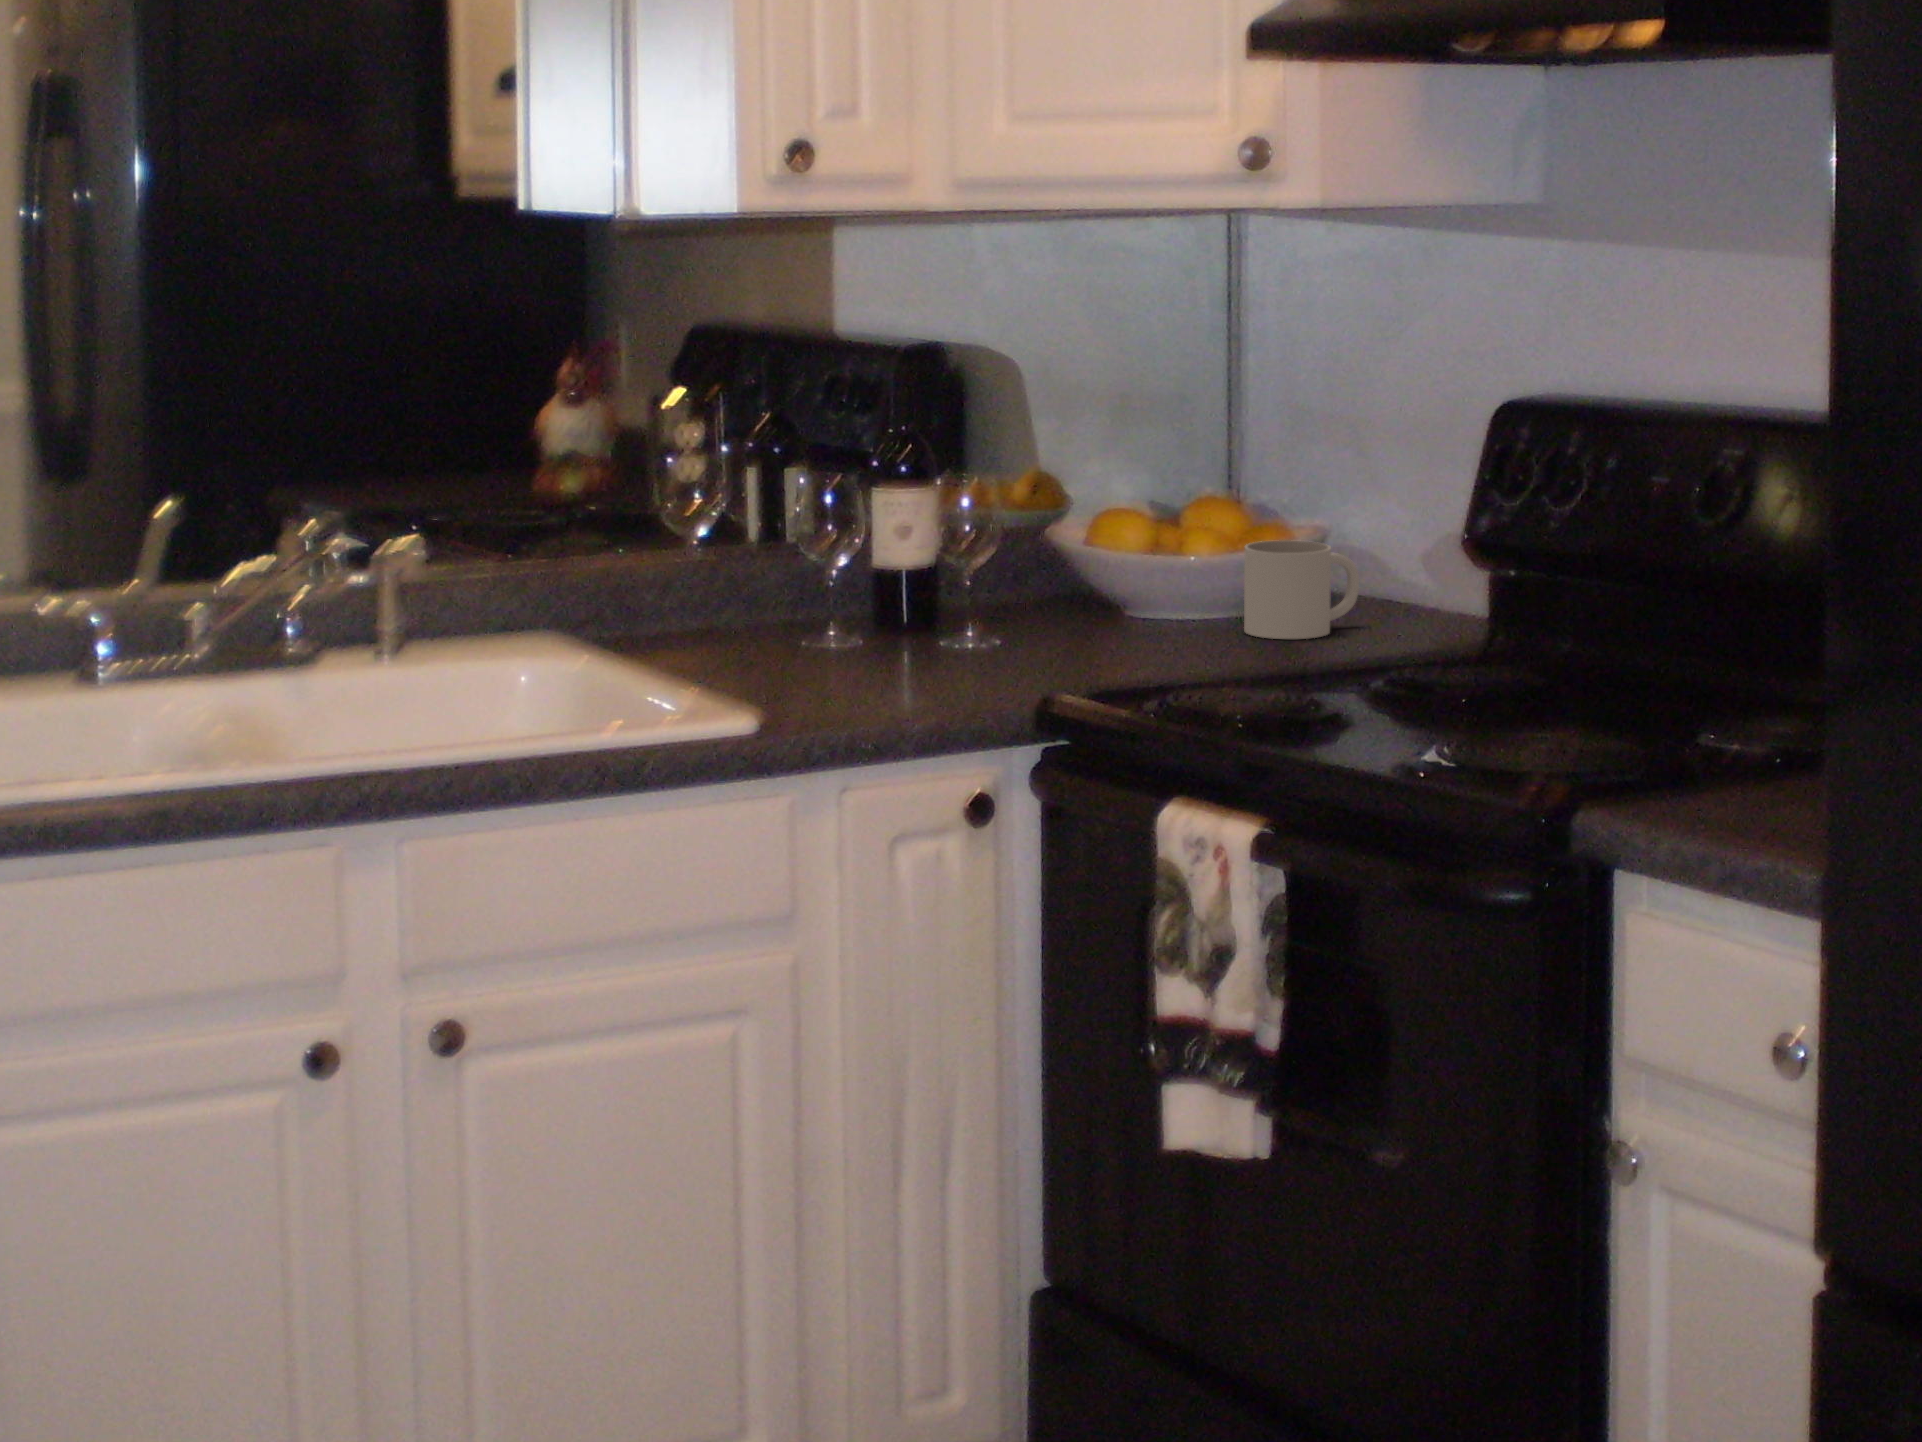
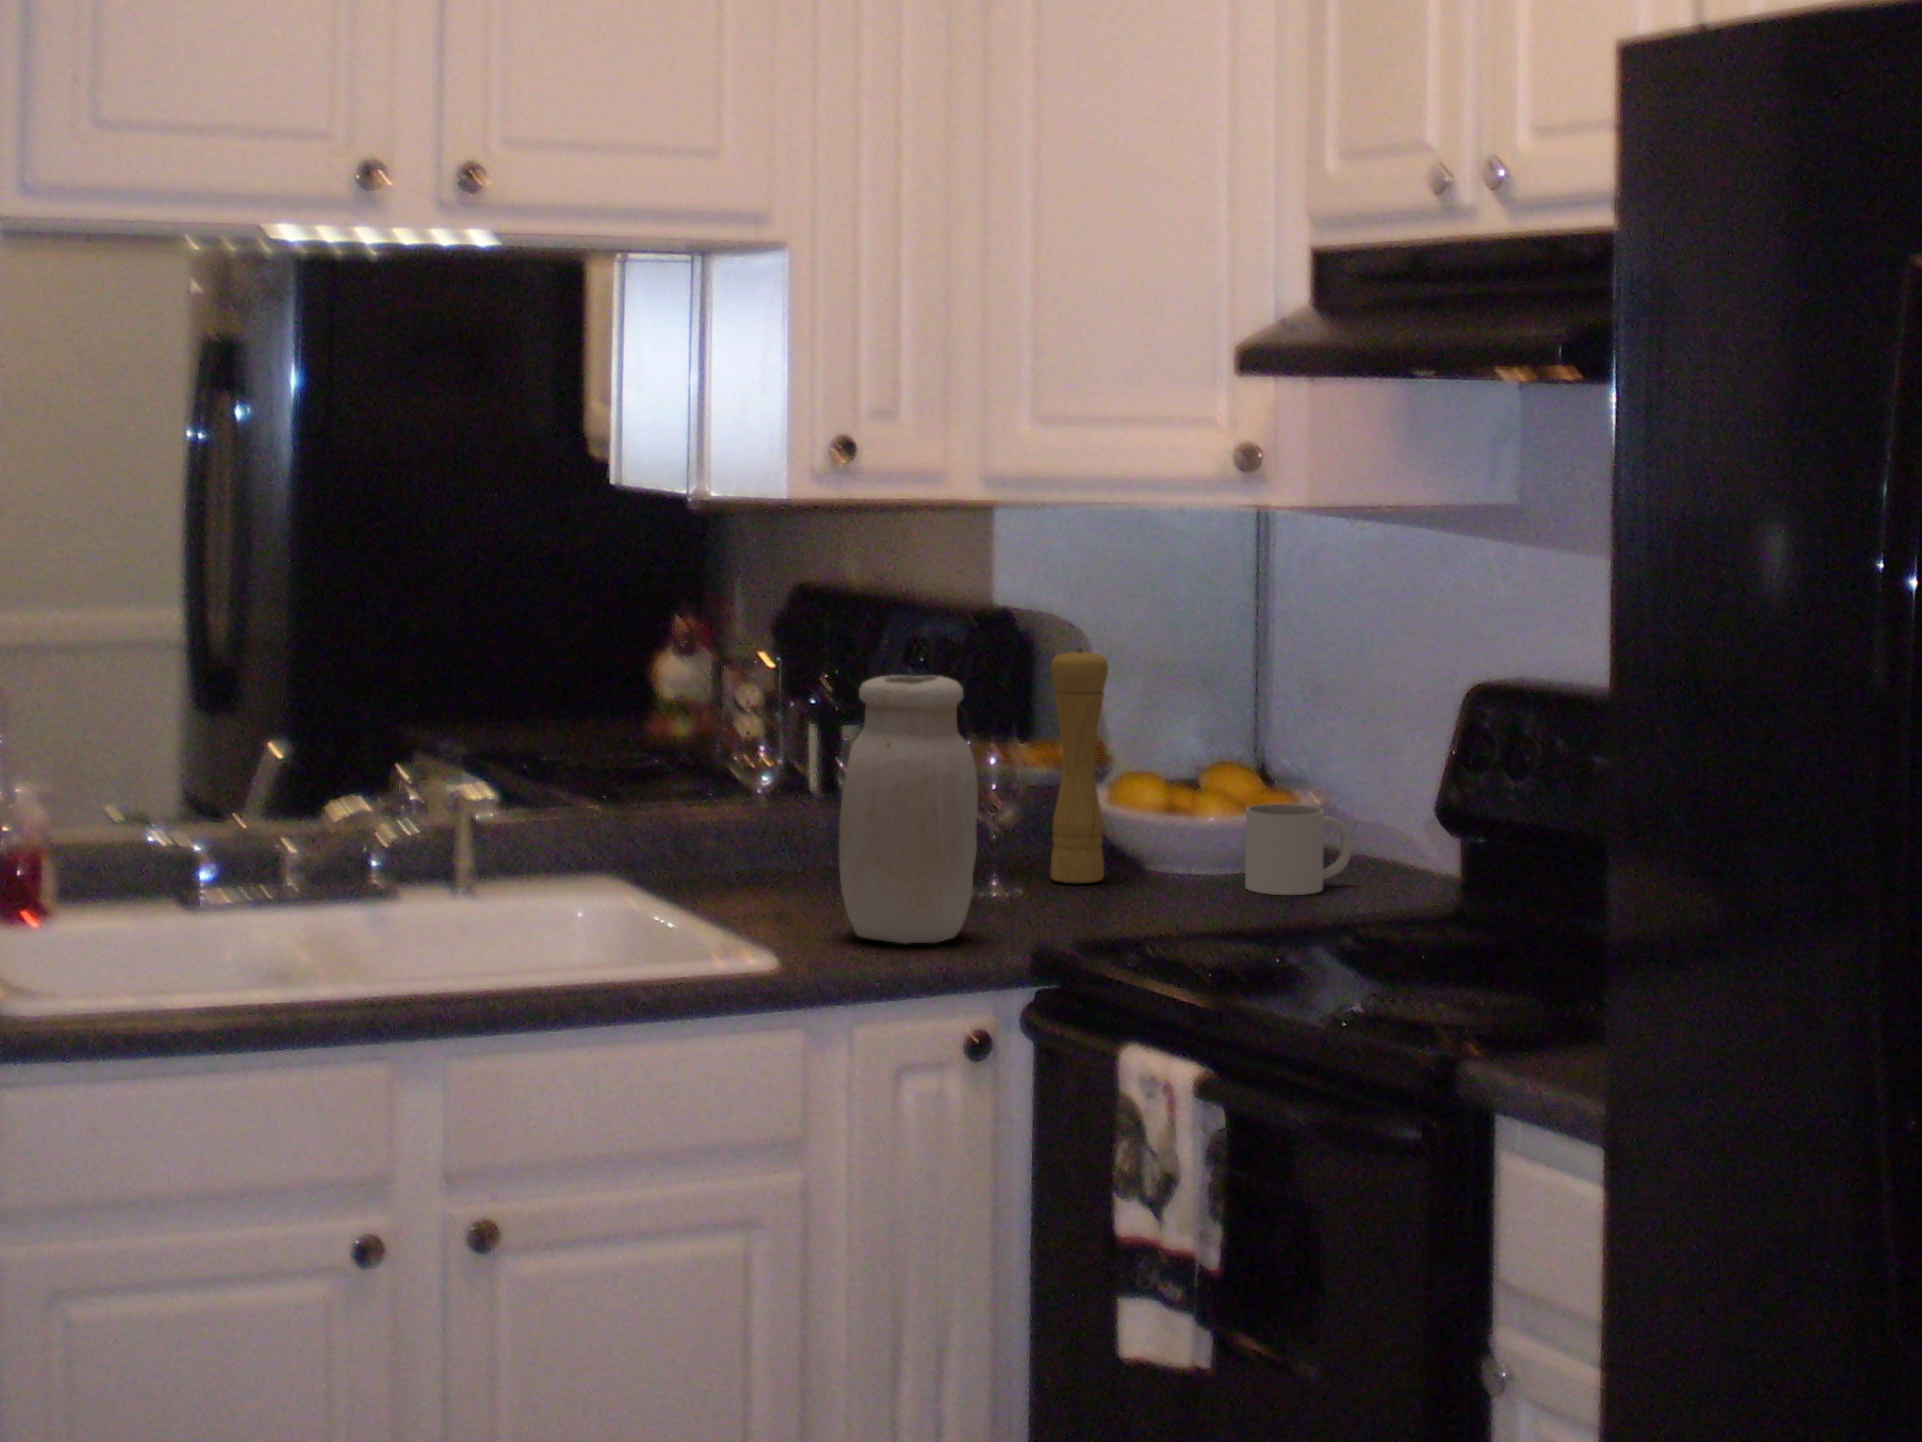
pepper mill: none [1025,375,1088,632] -> present [1051,648,1108,883]
jar: none [820,409,973,704] -> present [839,675,978,944]

